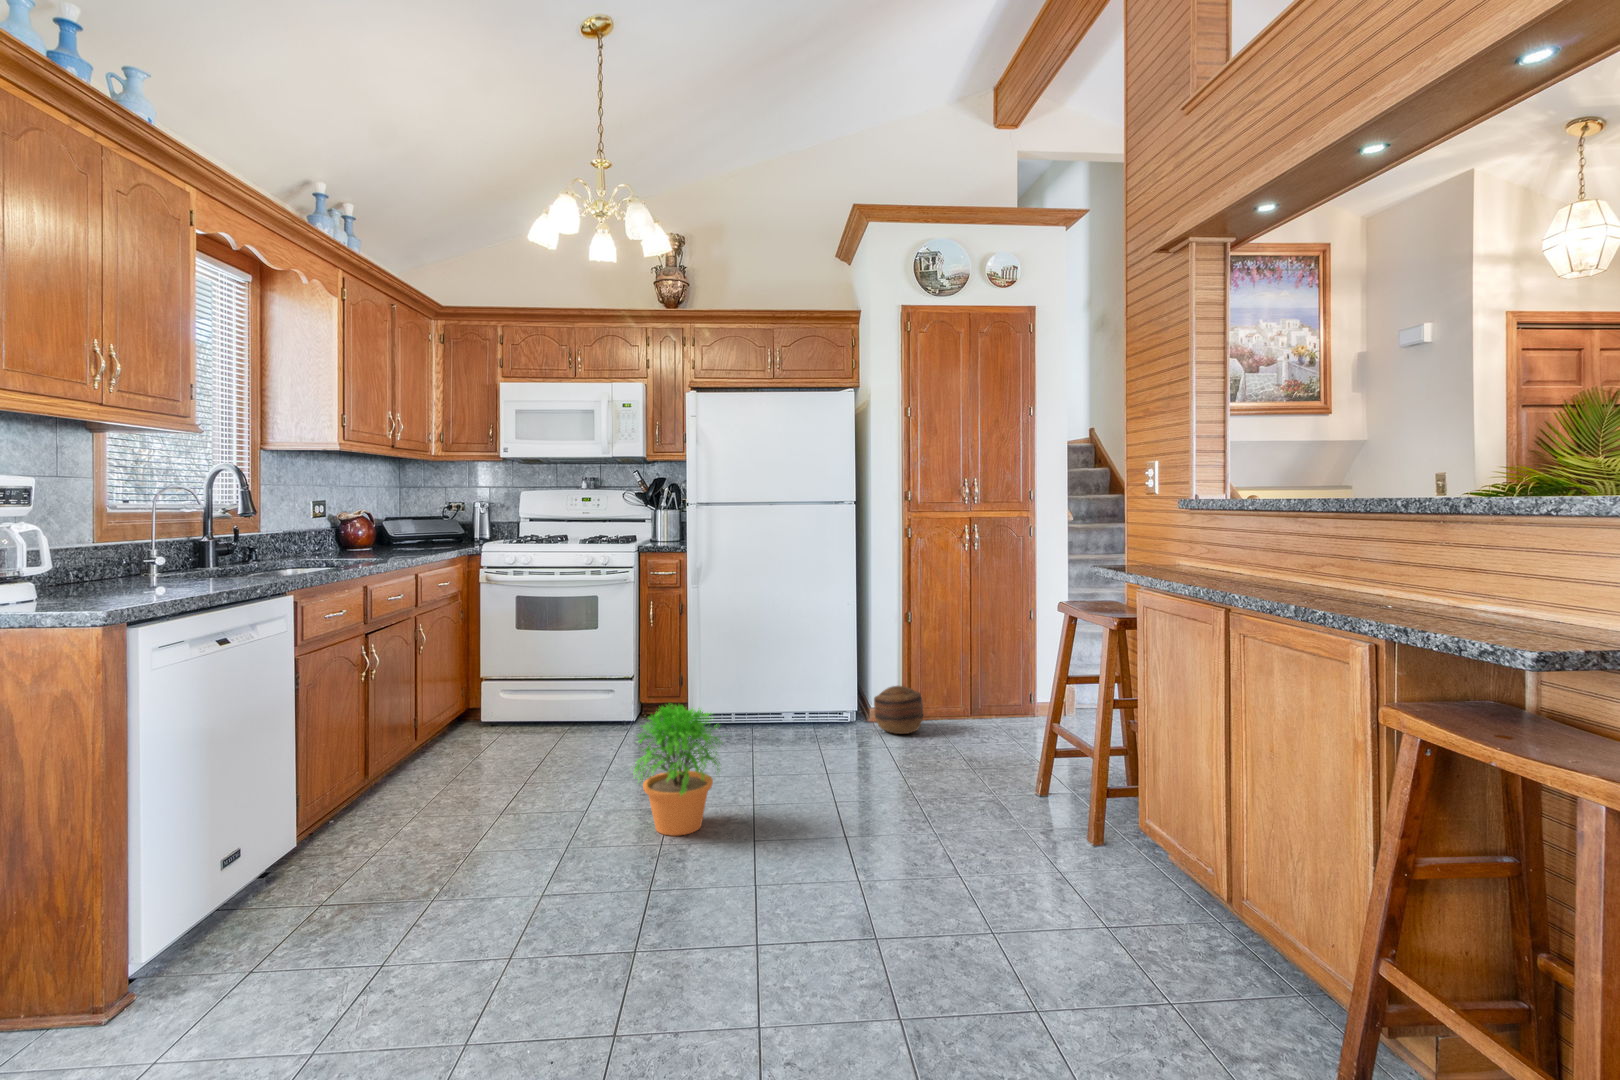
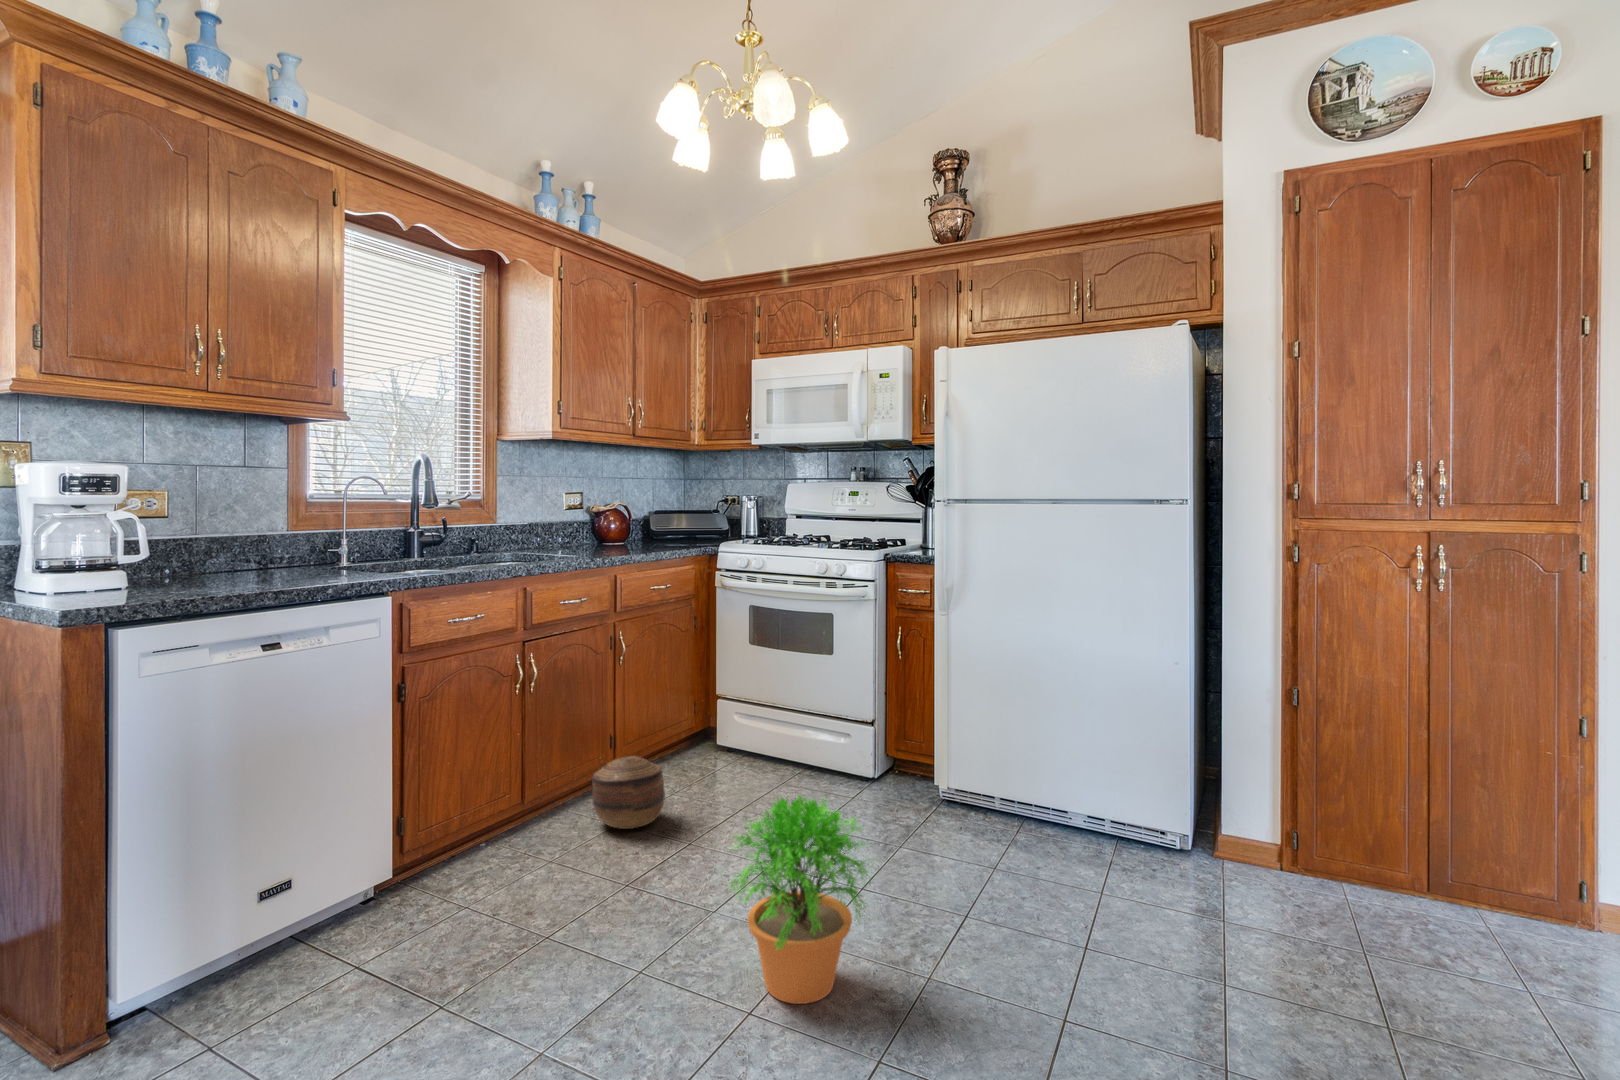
basket: present [874,686,923,734] -> present [592,756,665,829]

